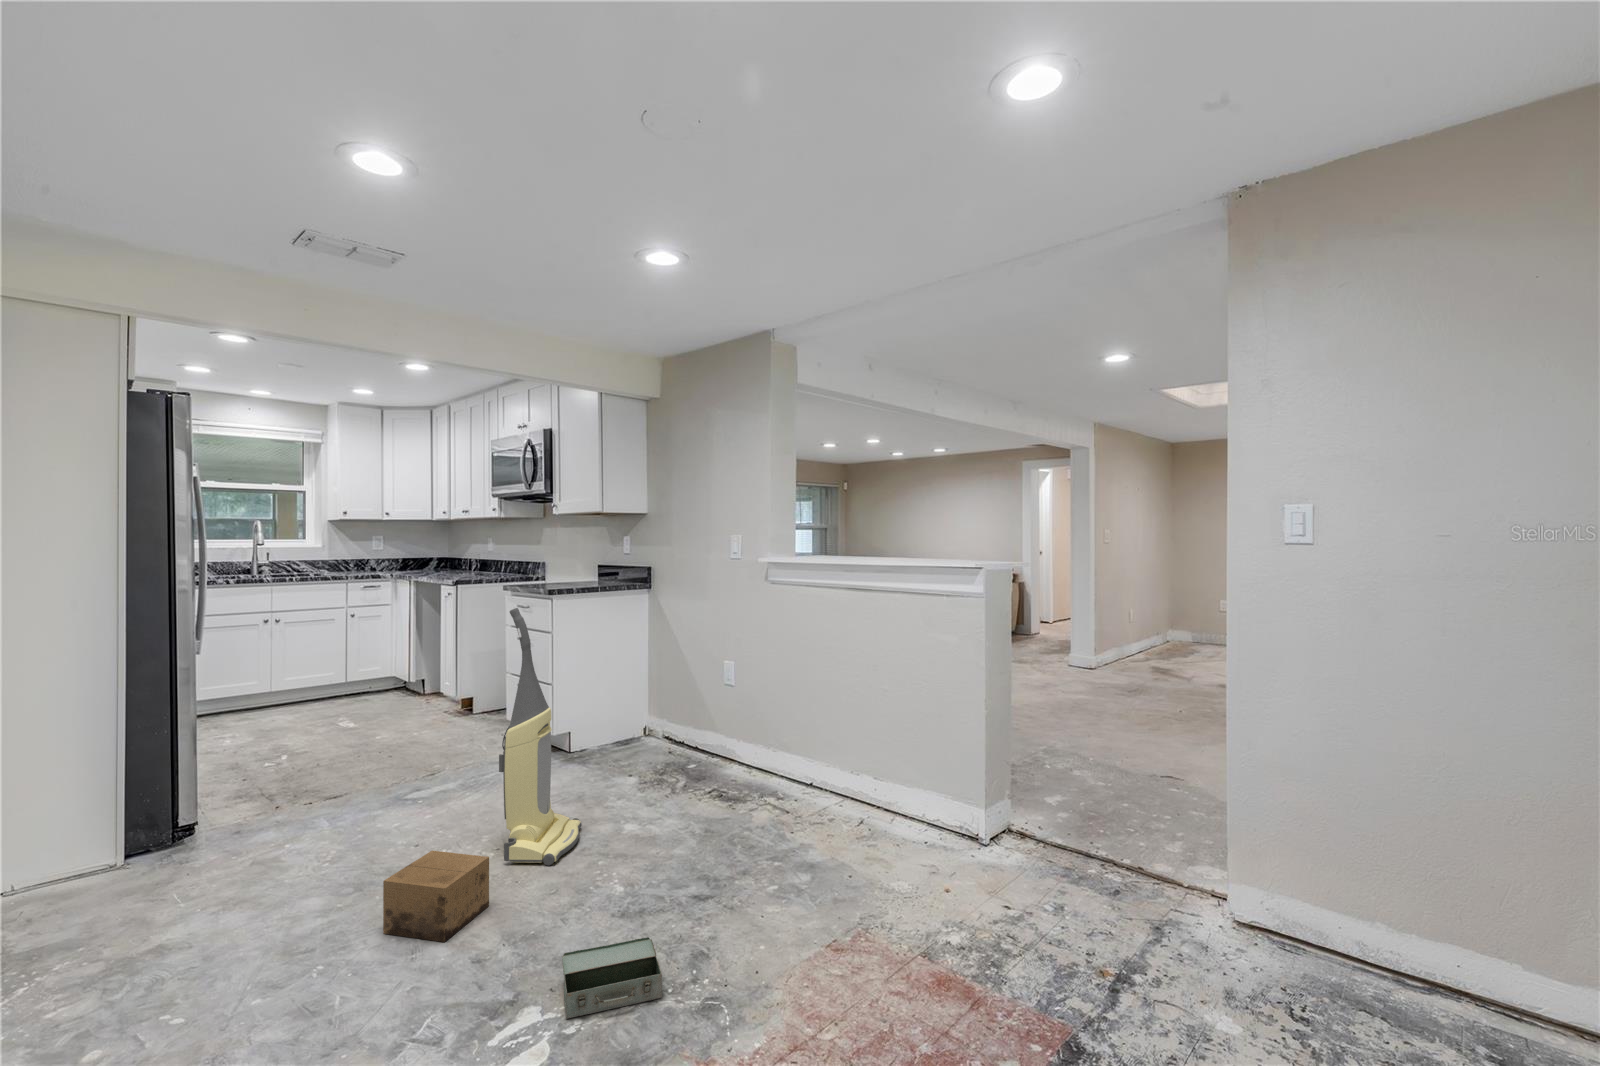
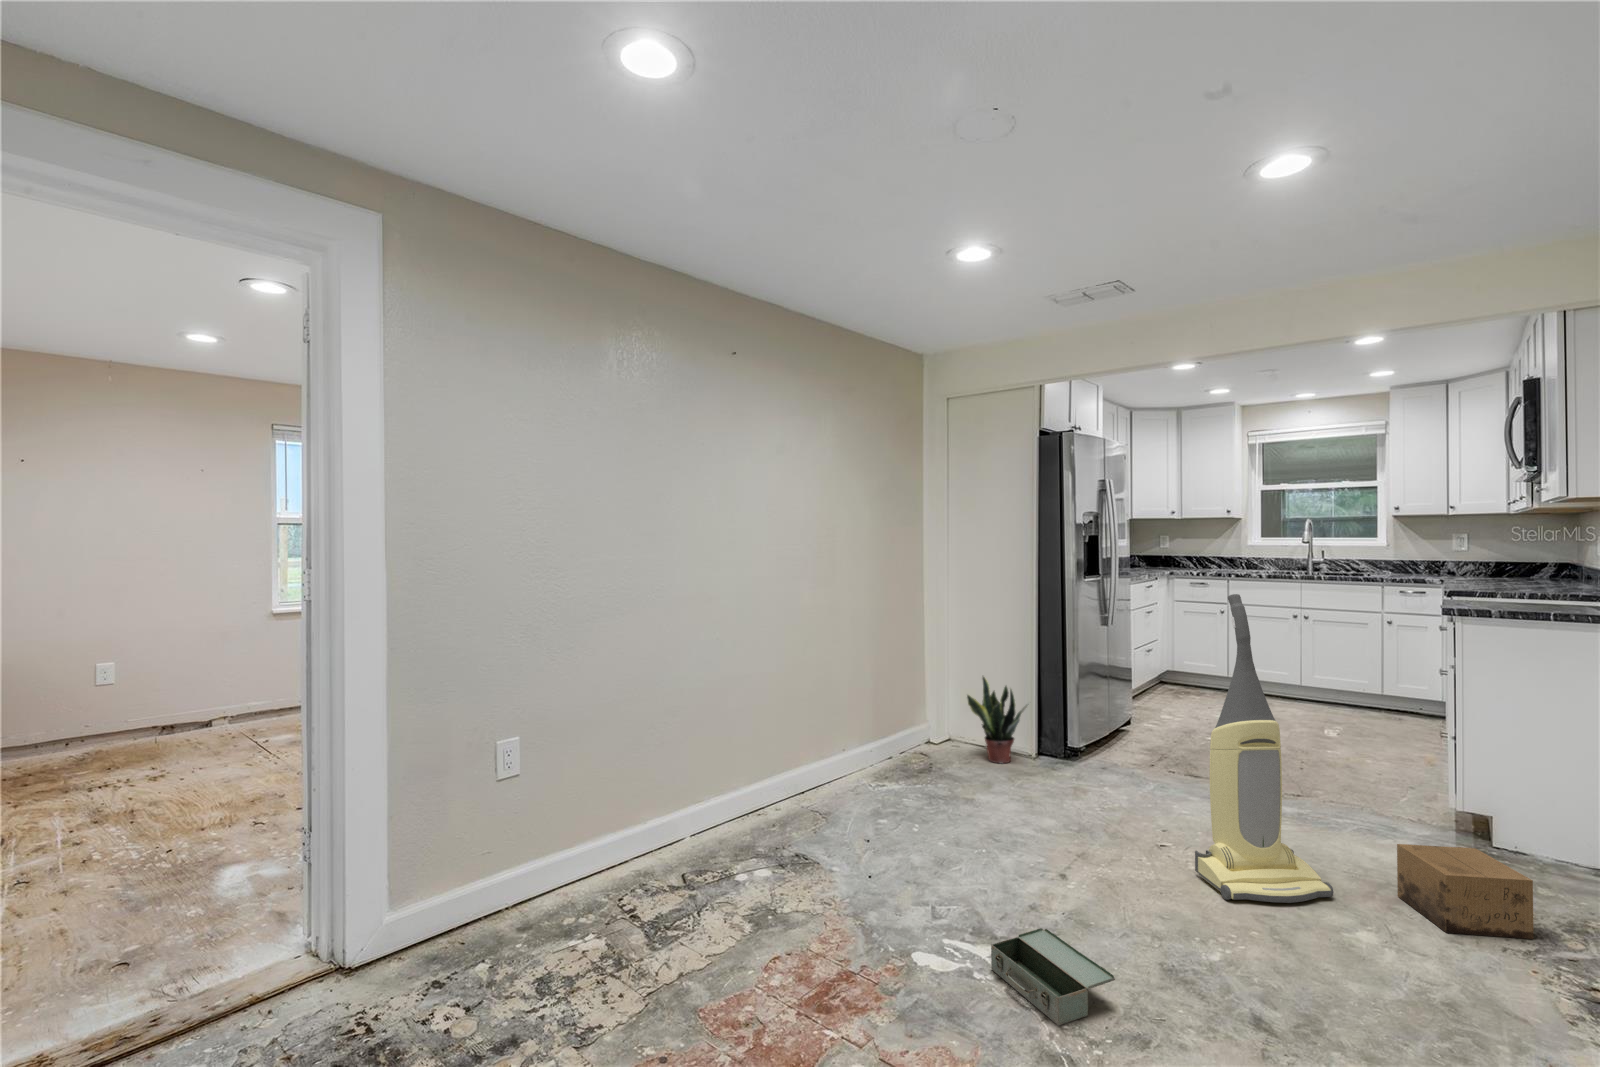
potted plant: none [34,779,144,905] -> present [967,677,1029,763]
cardboard box: present [383,851,489,942] -> present [1397,844,1534,939]

